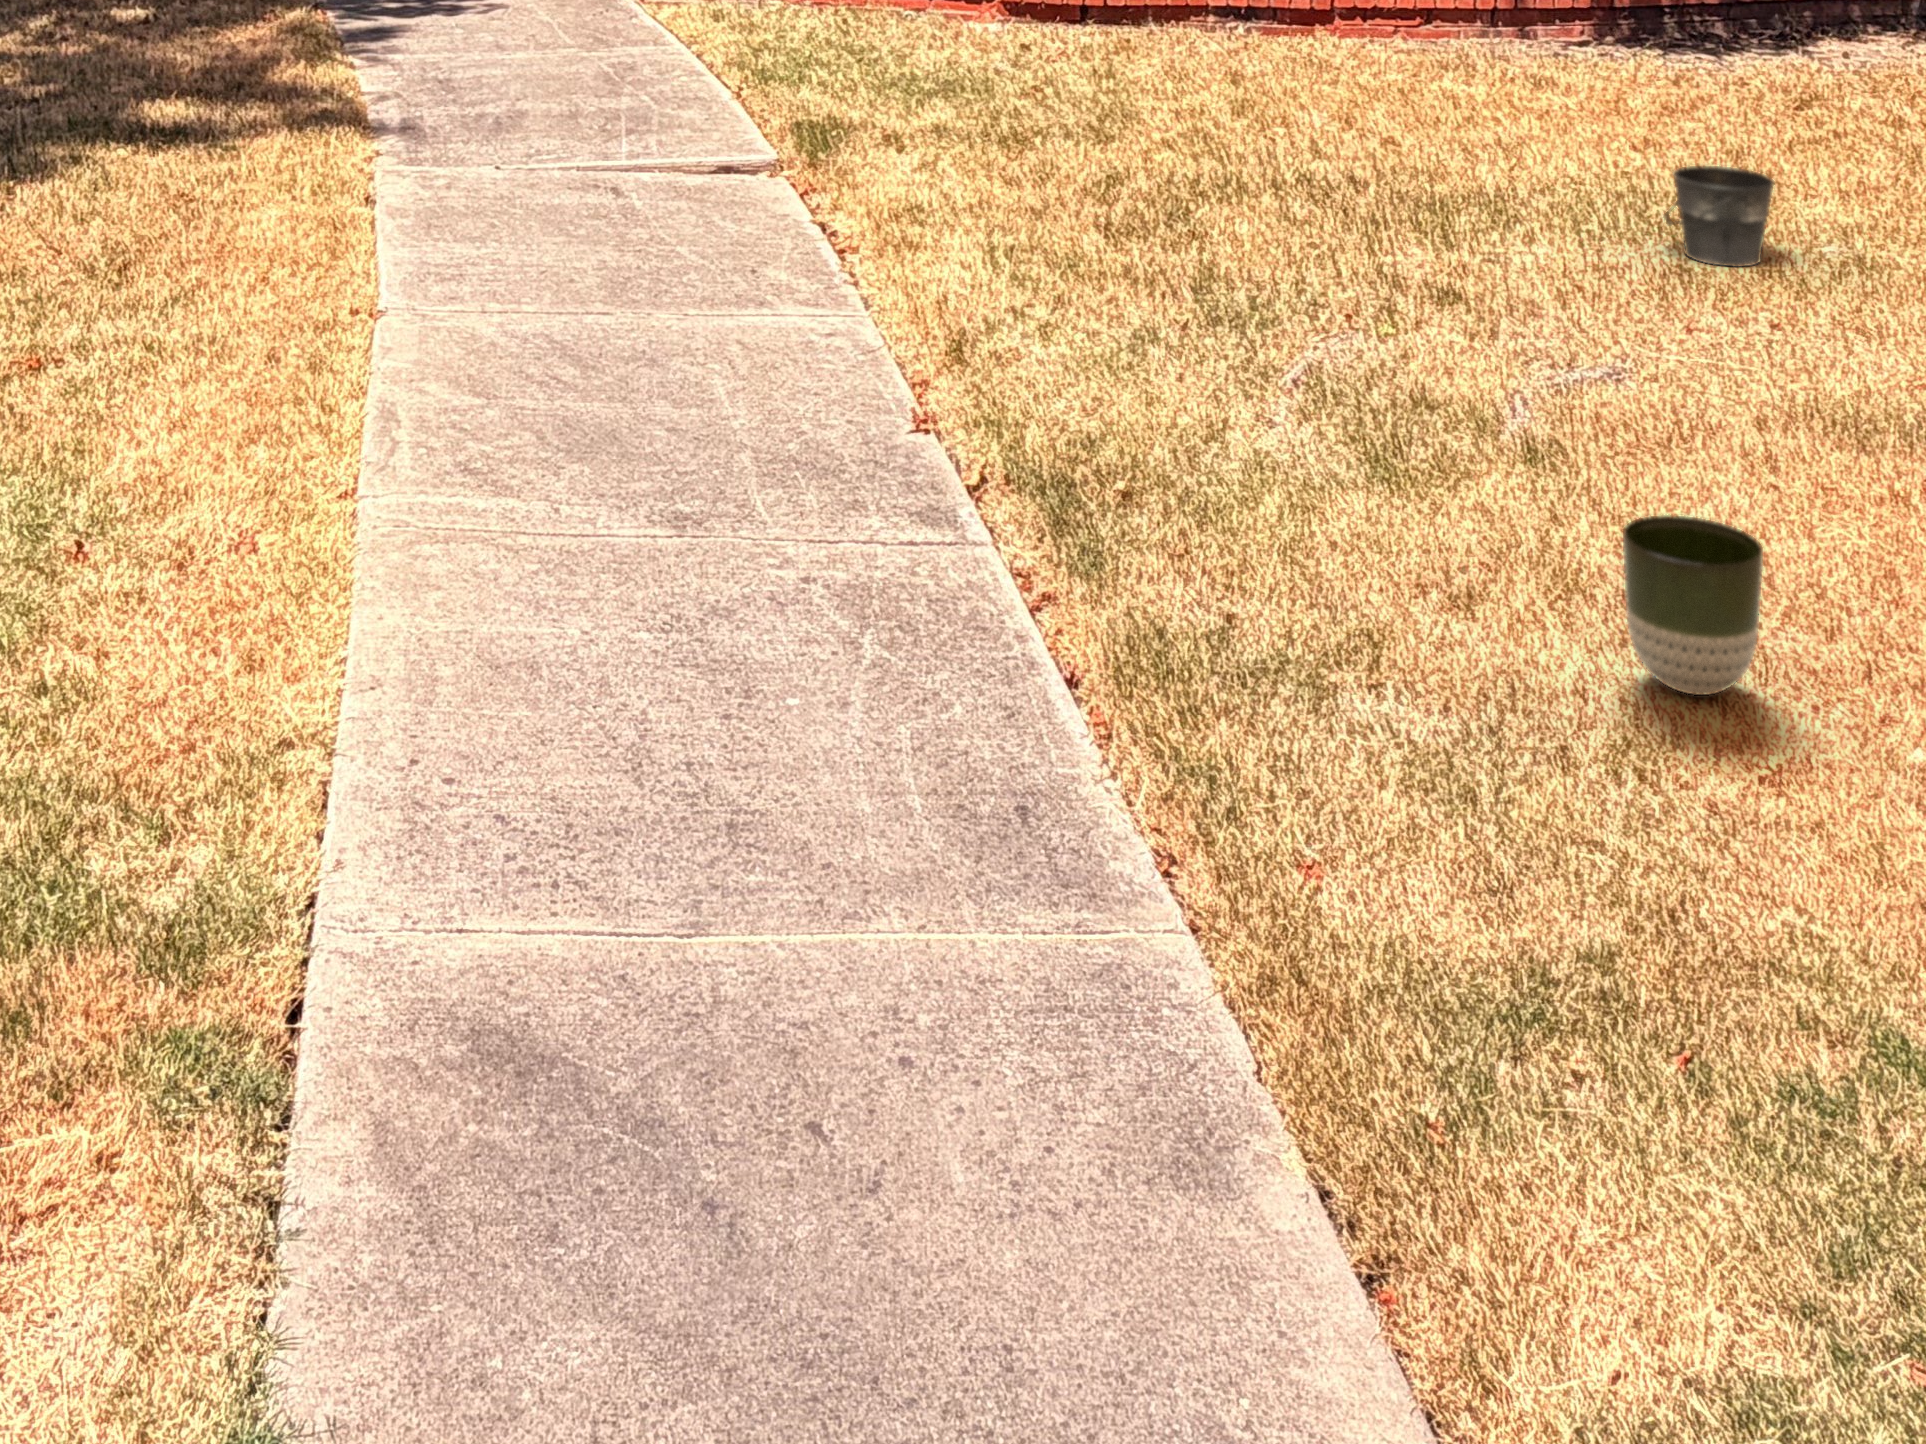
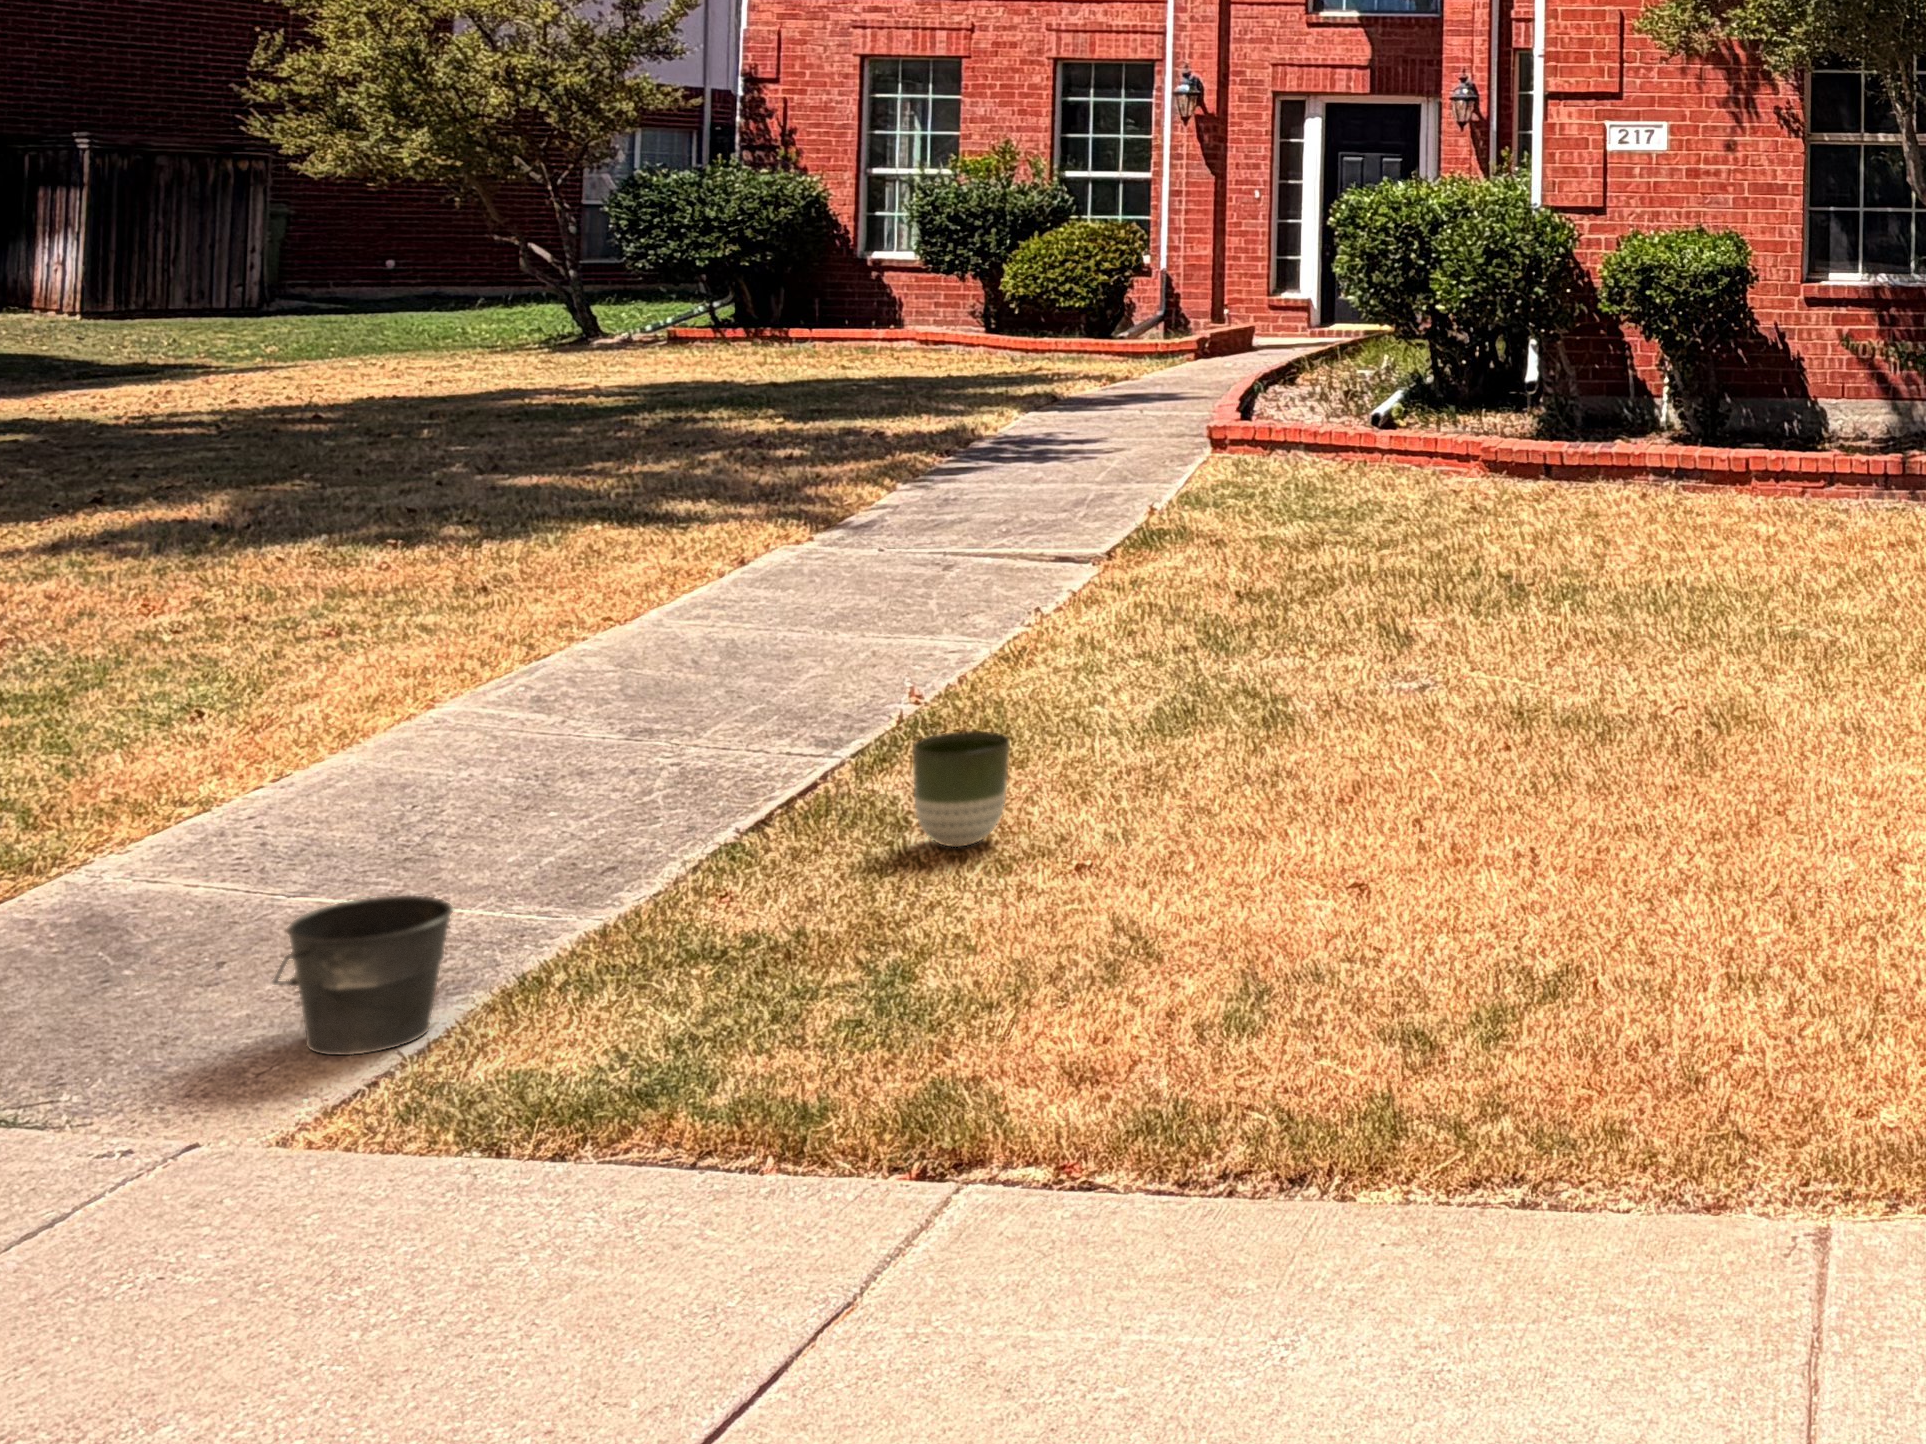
bucket: present [1664,166,1774,267] -> present [272,896,453,1055]

